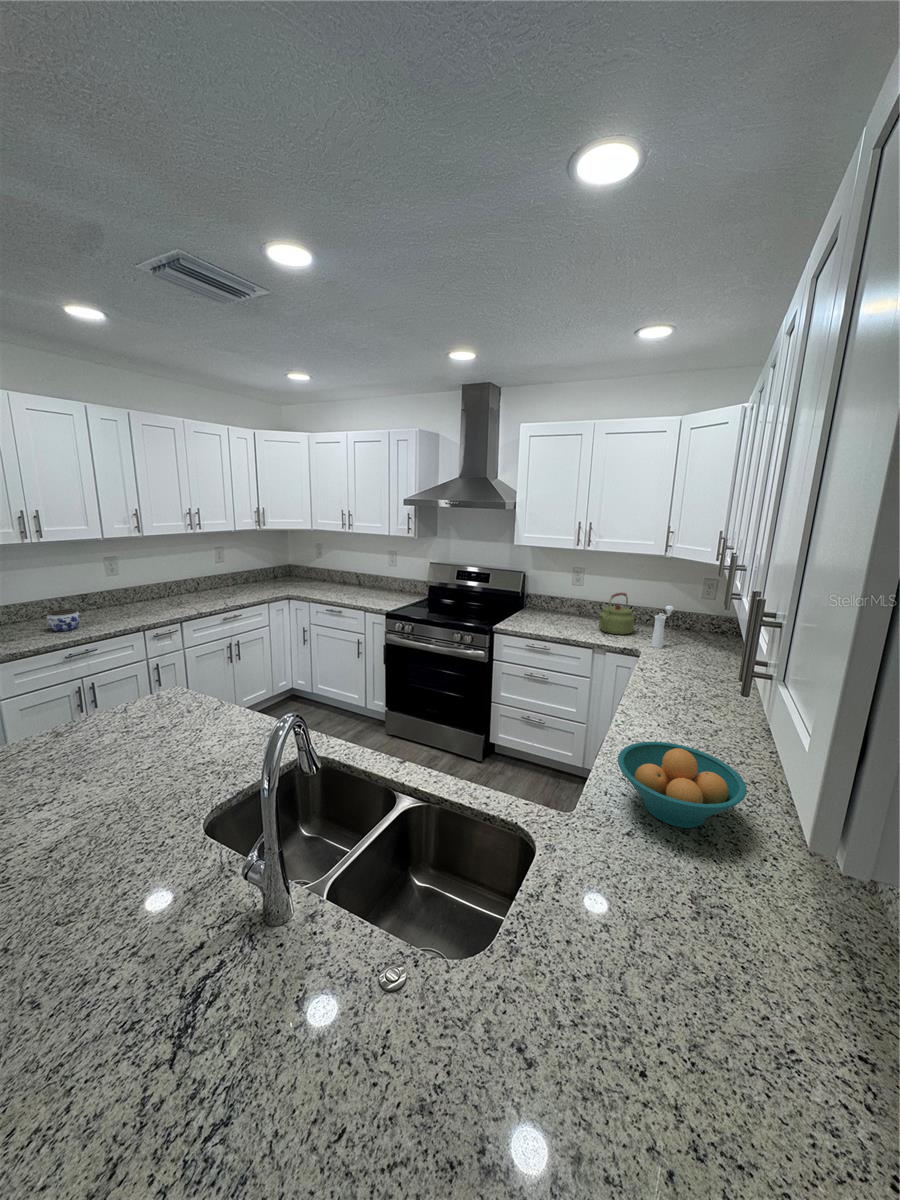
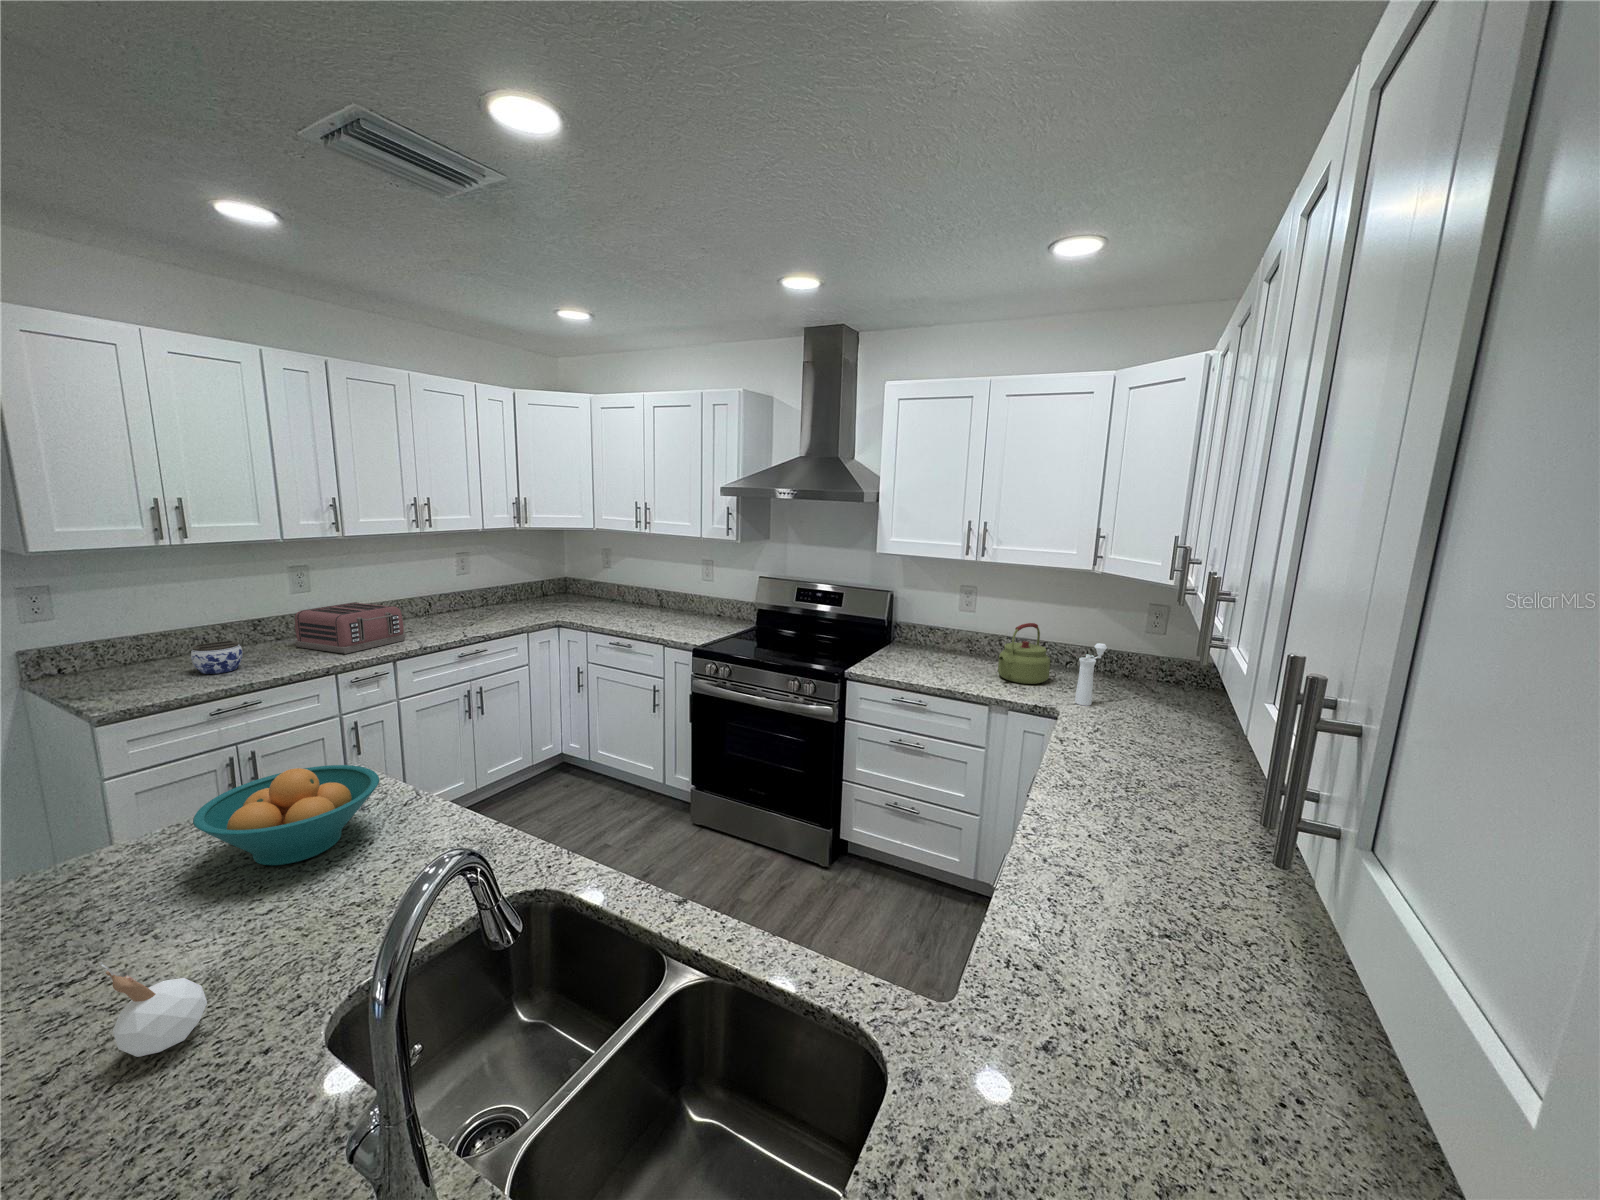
toaster: none [111,582,186,618] -> present [295,602,405,654]
fruit bowl: present [618,742,747,828] -> present [193,765,379,865]
candle: none [79,783,134,838] -> present [99,962,207,1057]

